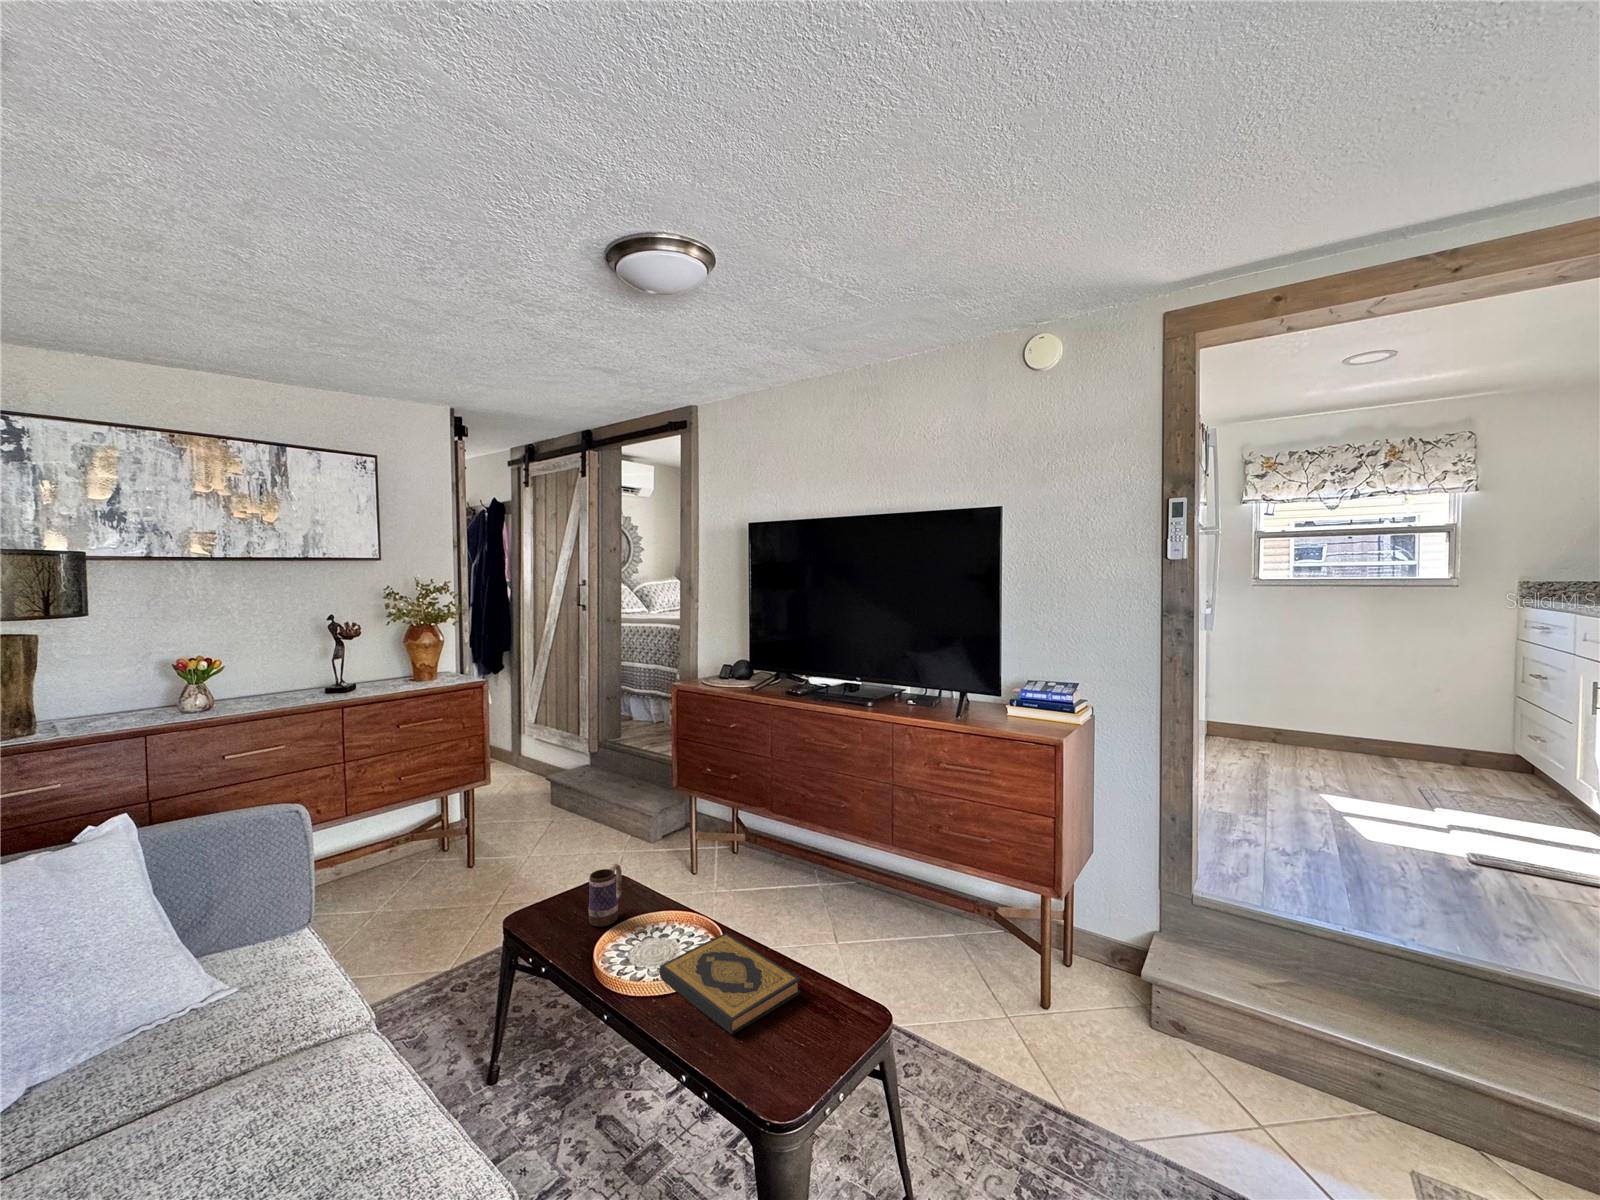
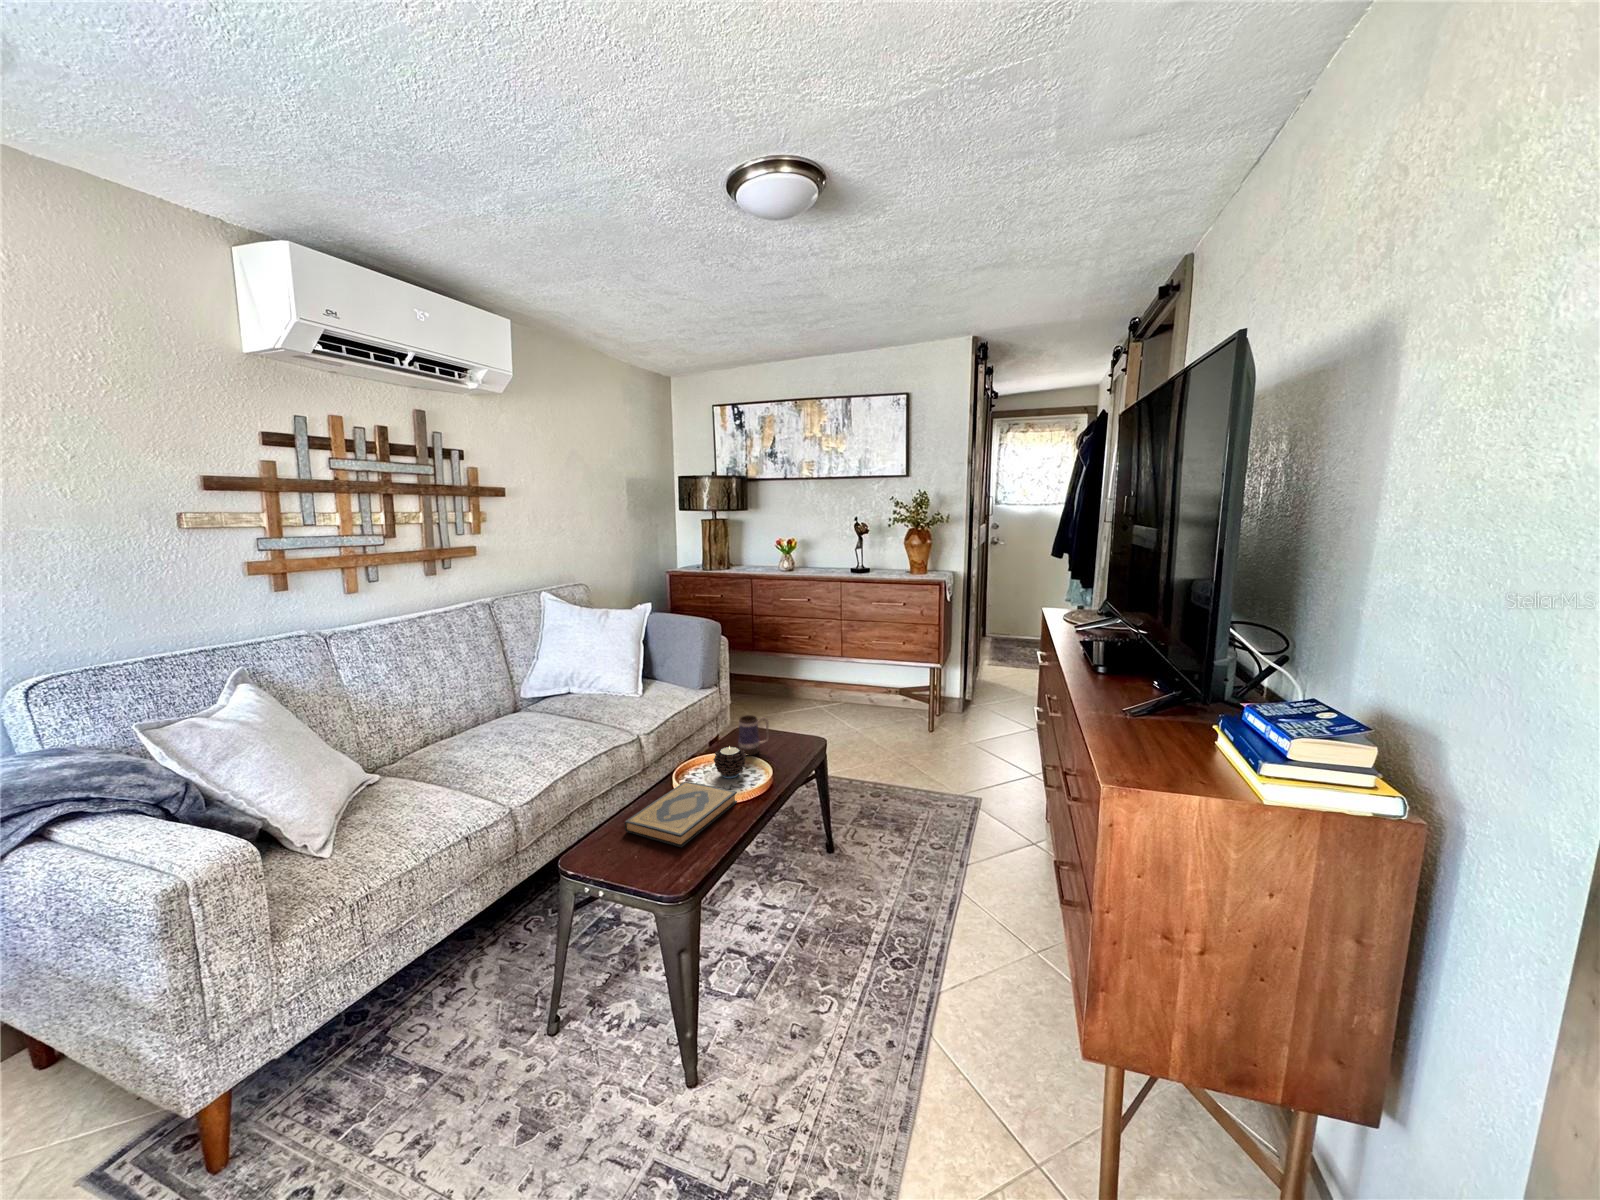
candle: none [631,902,673,947] -> present [713,746,746,778]

